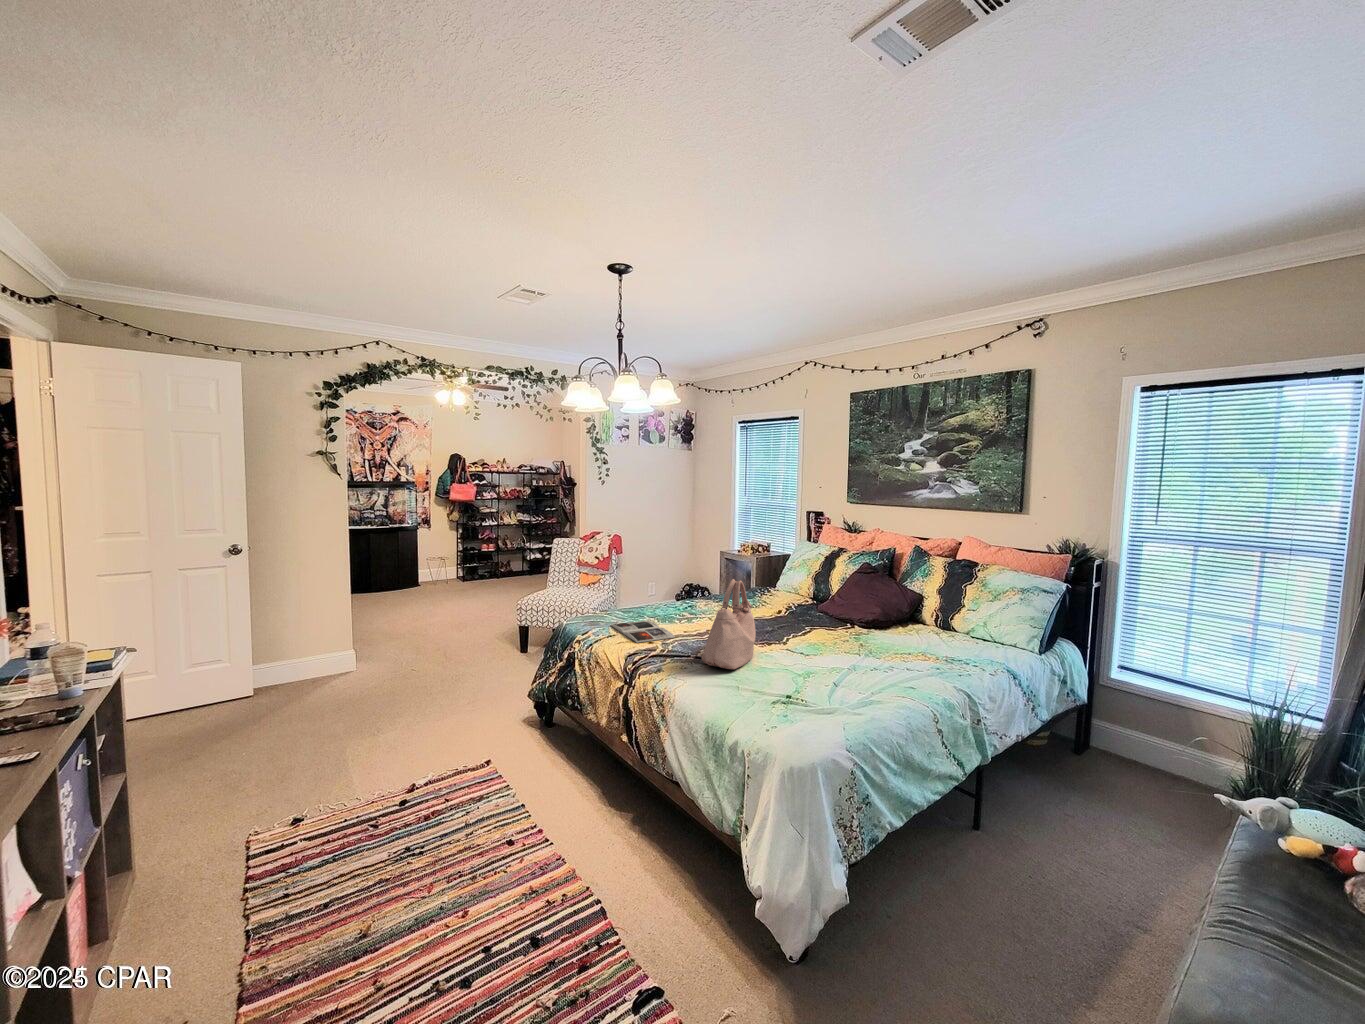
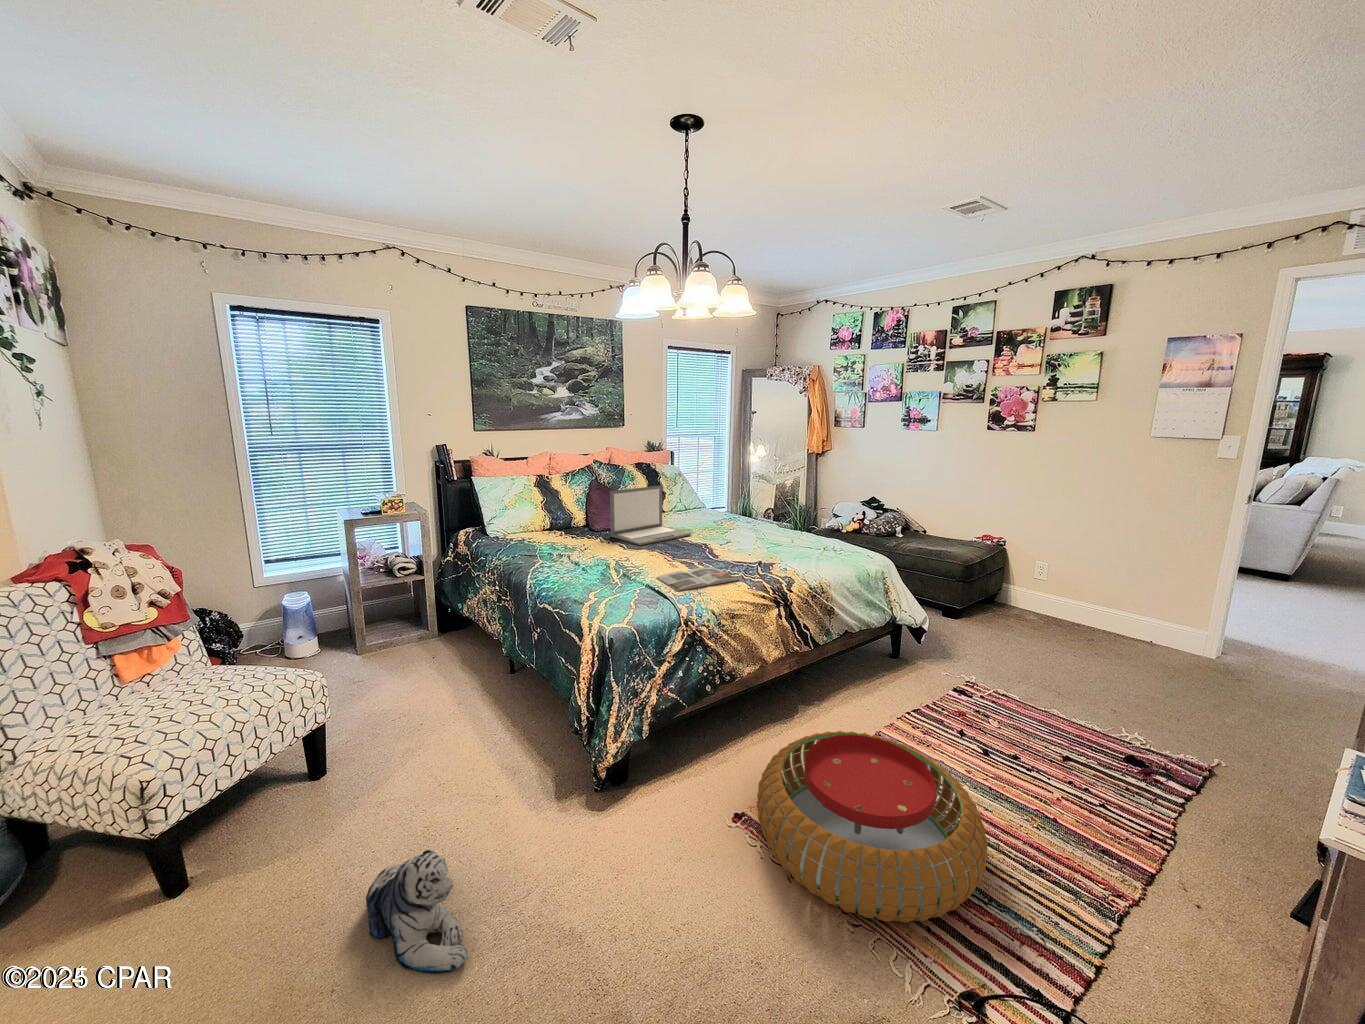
laptop: none [755,564,849,635] -> present [610,485,691,545]
handbag: present [702,579,756,669] -> none [734,490,807,561]
plush toy: none [444,656,507,698] -> present [366,849,467,974]
pouf: none [334,732,522,863] -> present [757,731,988,923]

